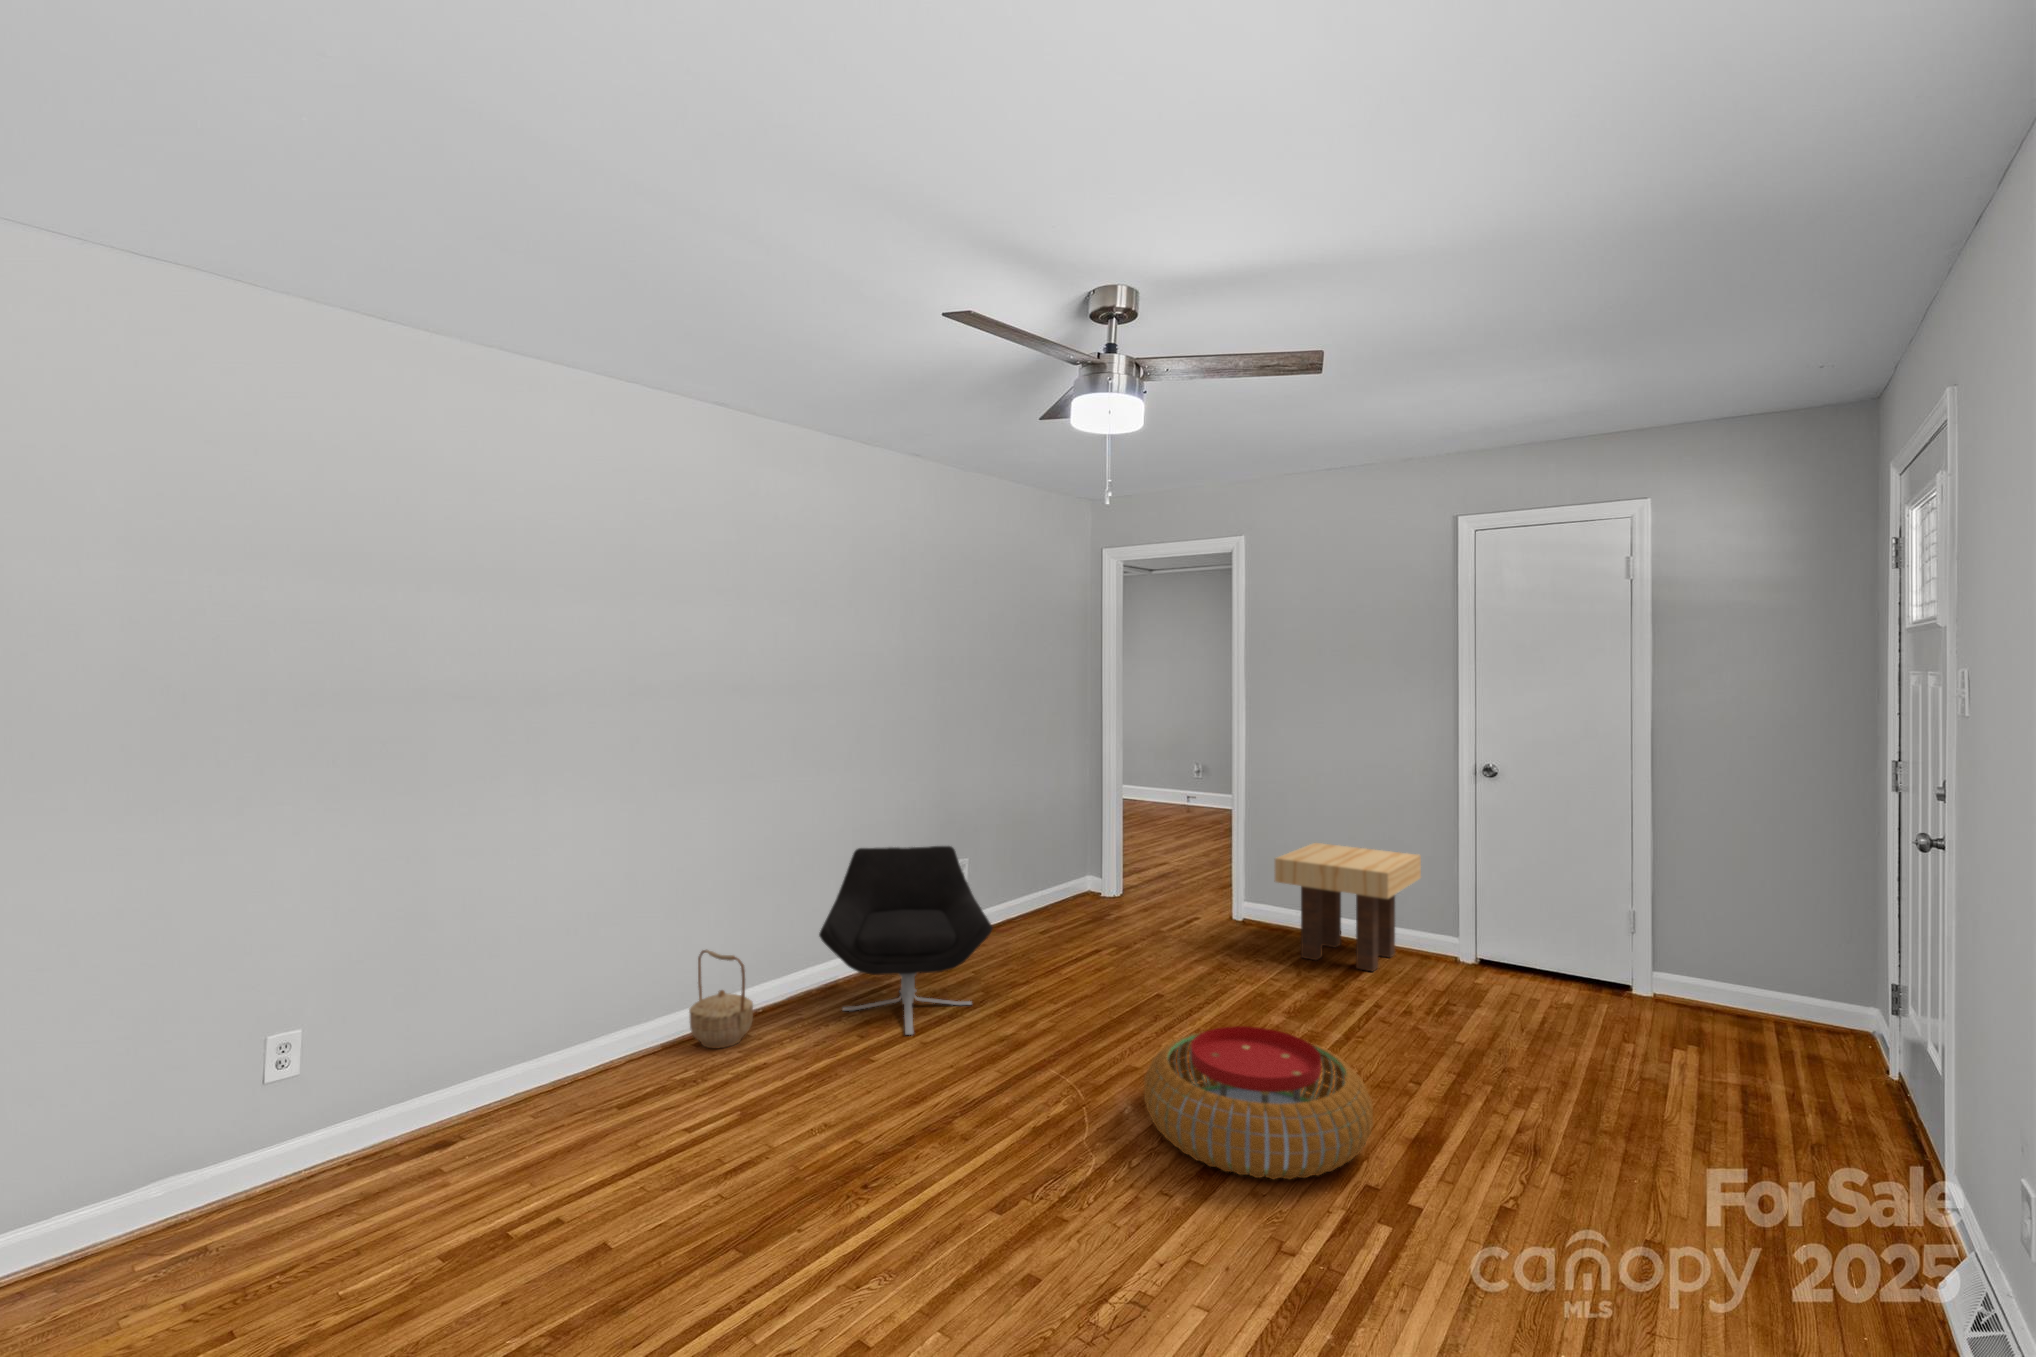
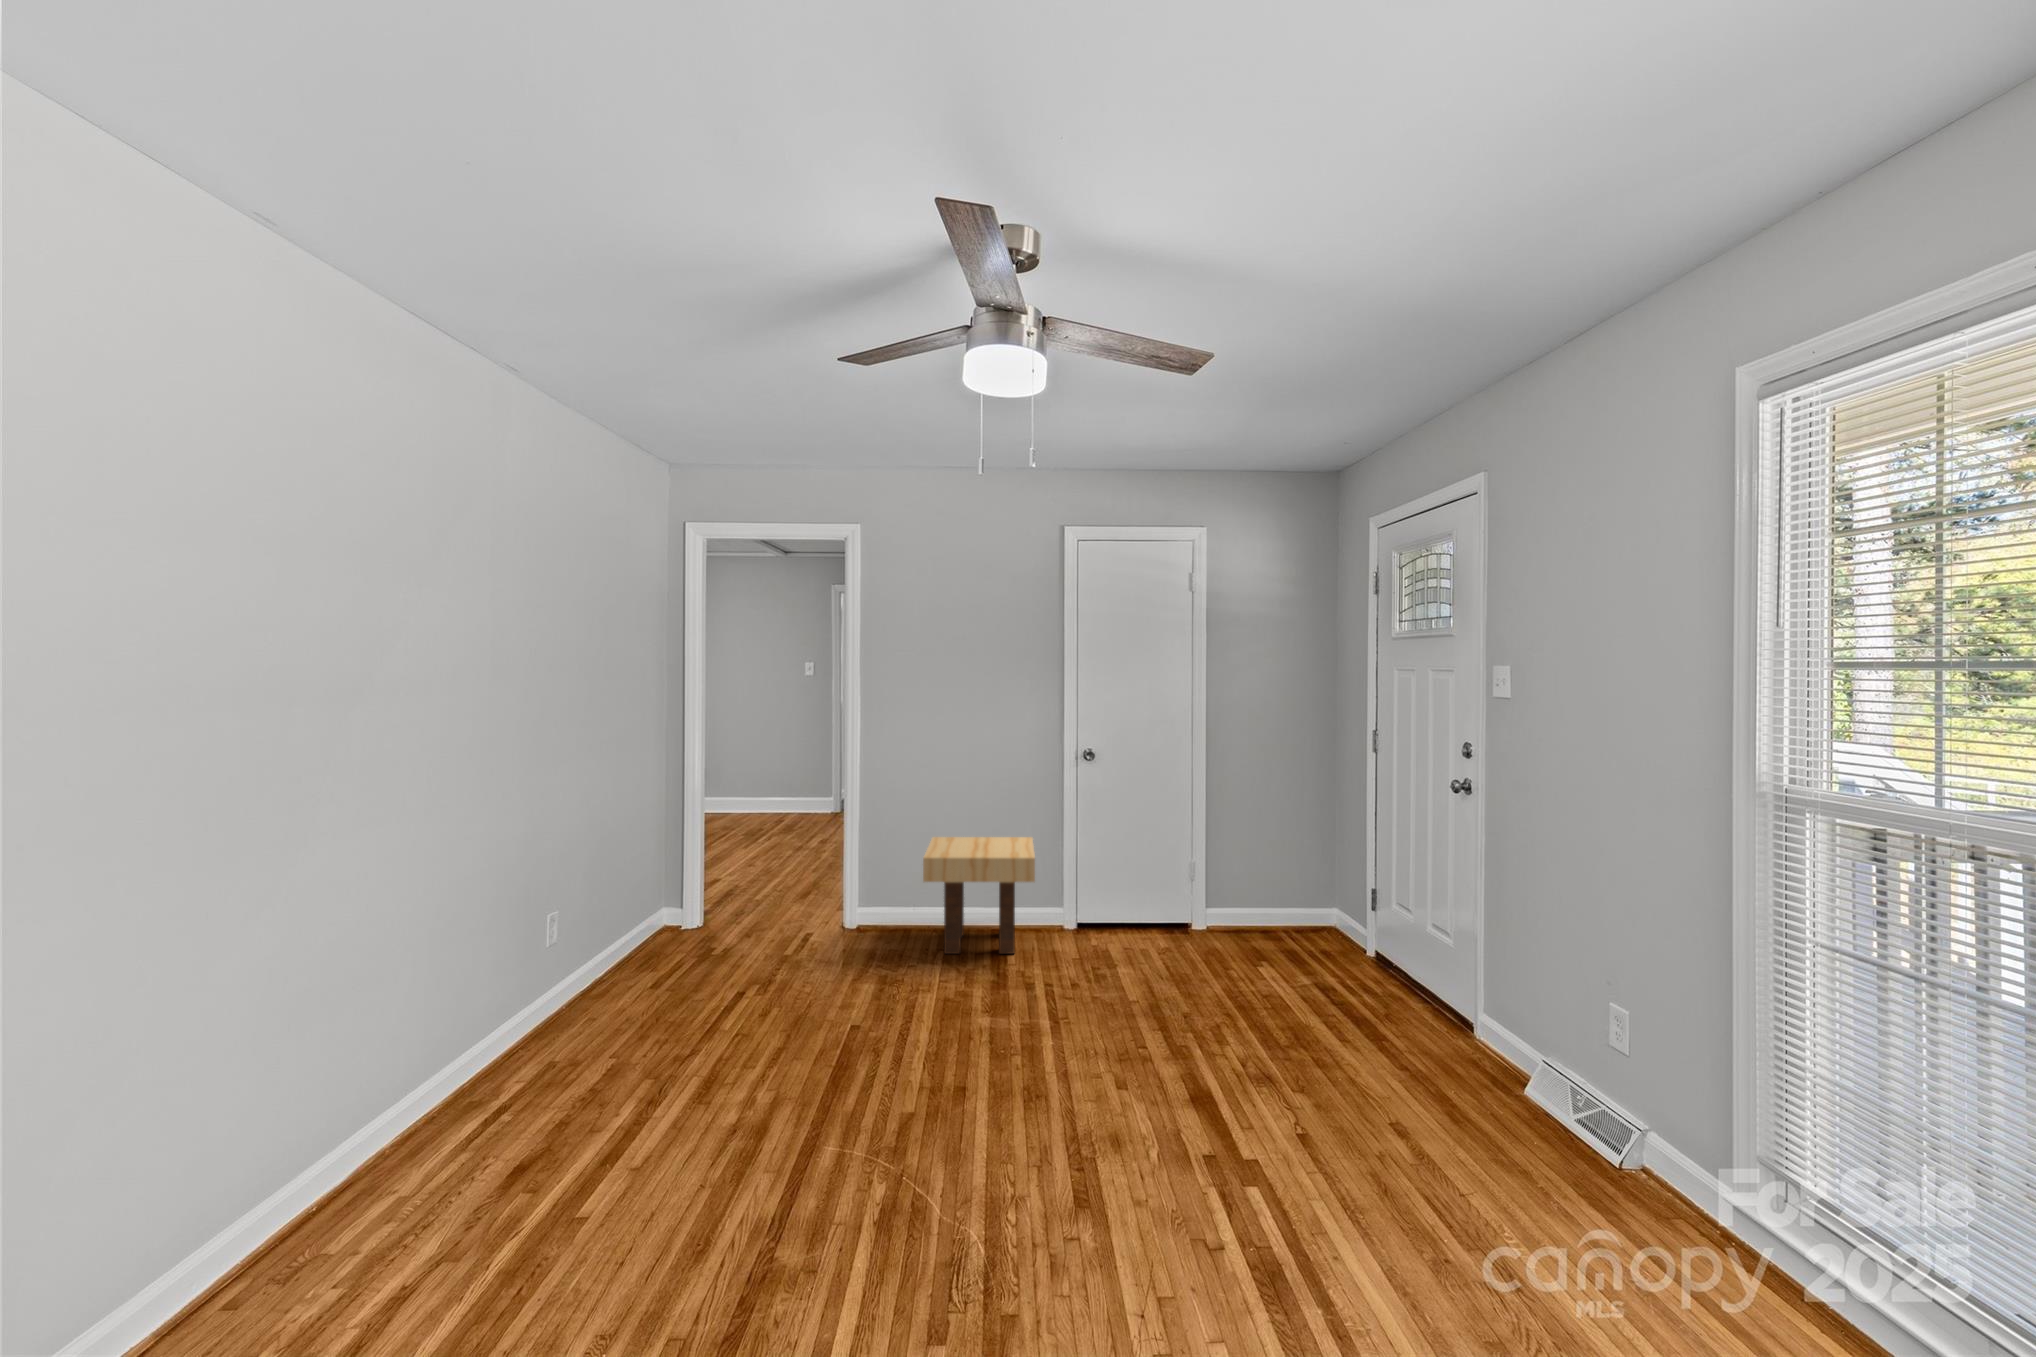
lounge chair: present [819,846,993,1035] -> none [410,898,694,1167]
basket: present [689,950,753,1048] -> none [212,1134,344,1305]
pouf: present [1144,1026,1373,1179] -> none [965,1032,1192,1192]

